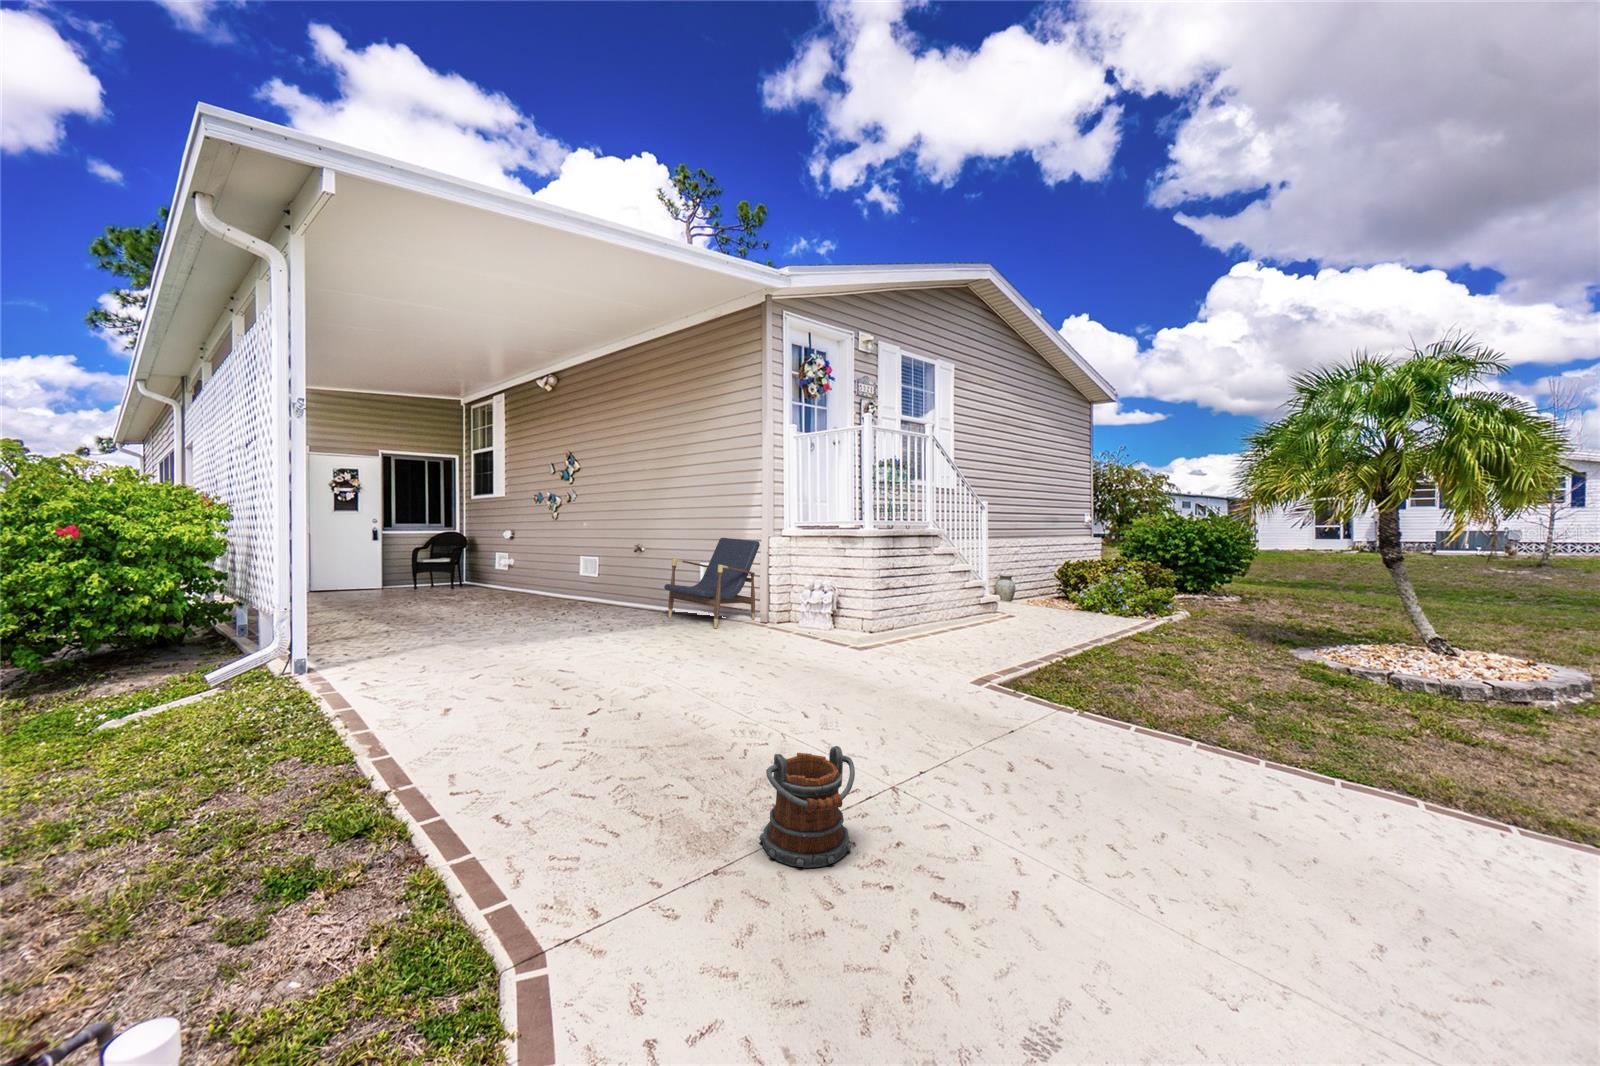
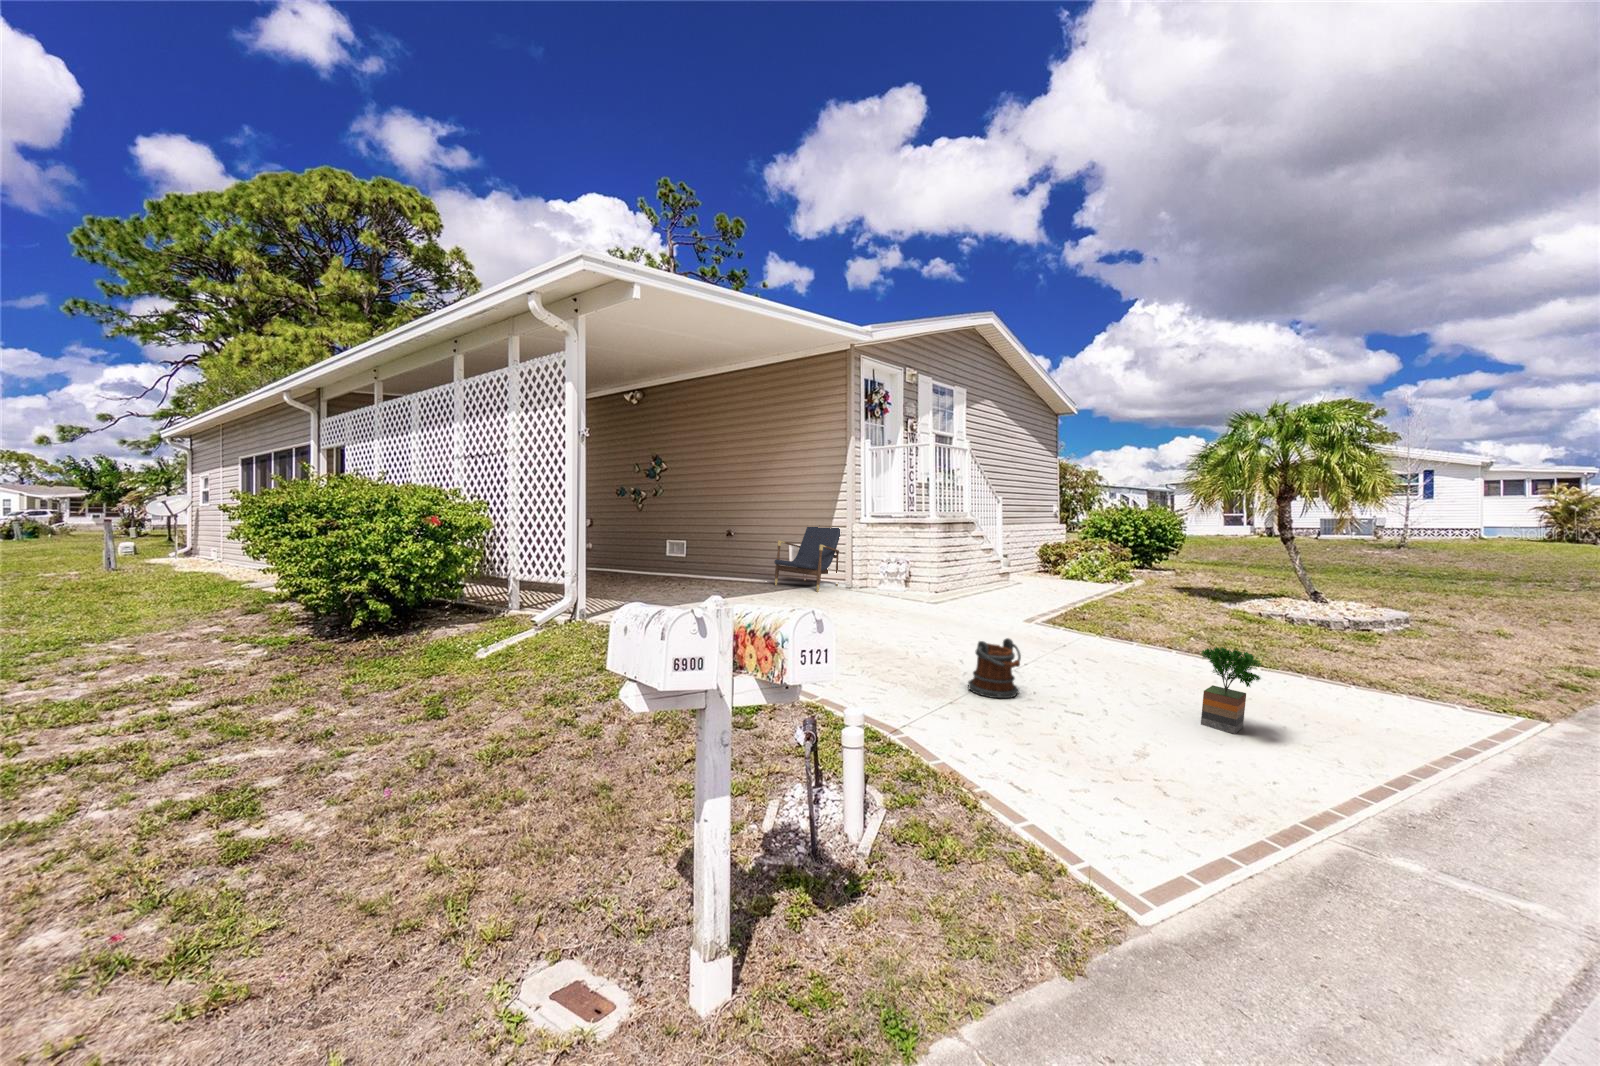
potted tree: none [1190,786,1321,986] -> present [1201,647,1261,734]

